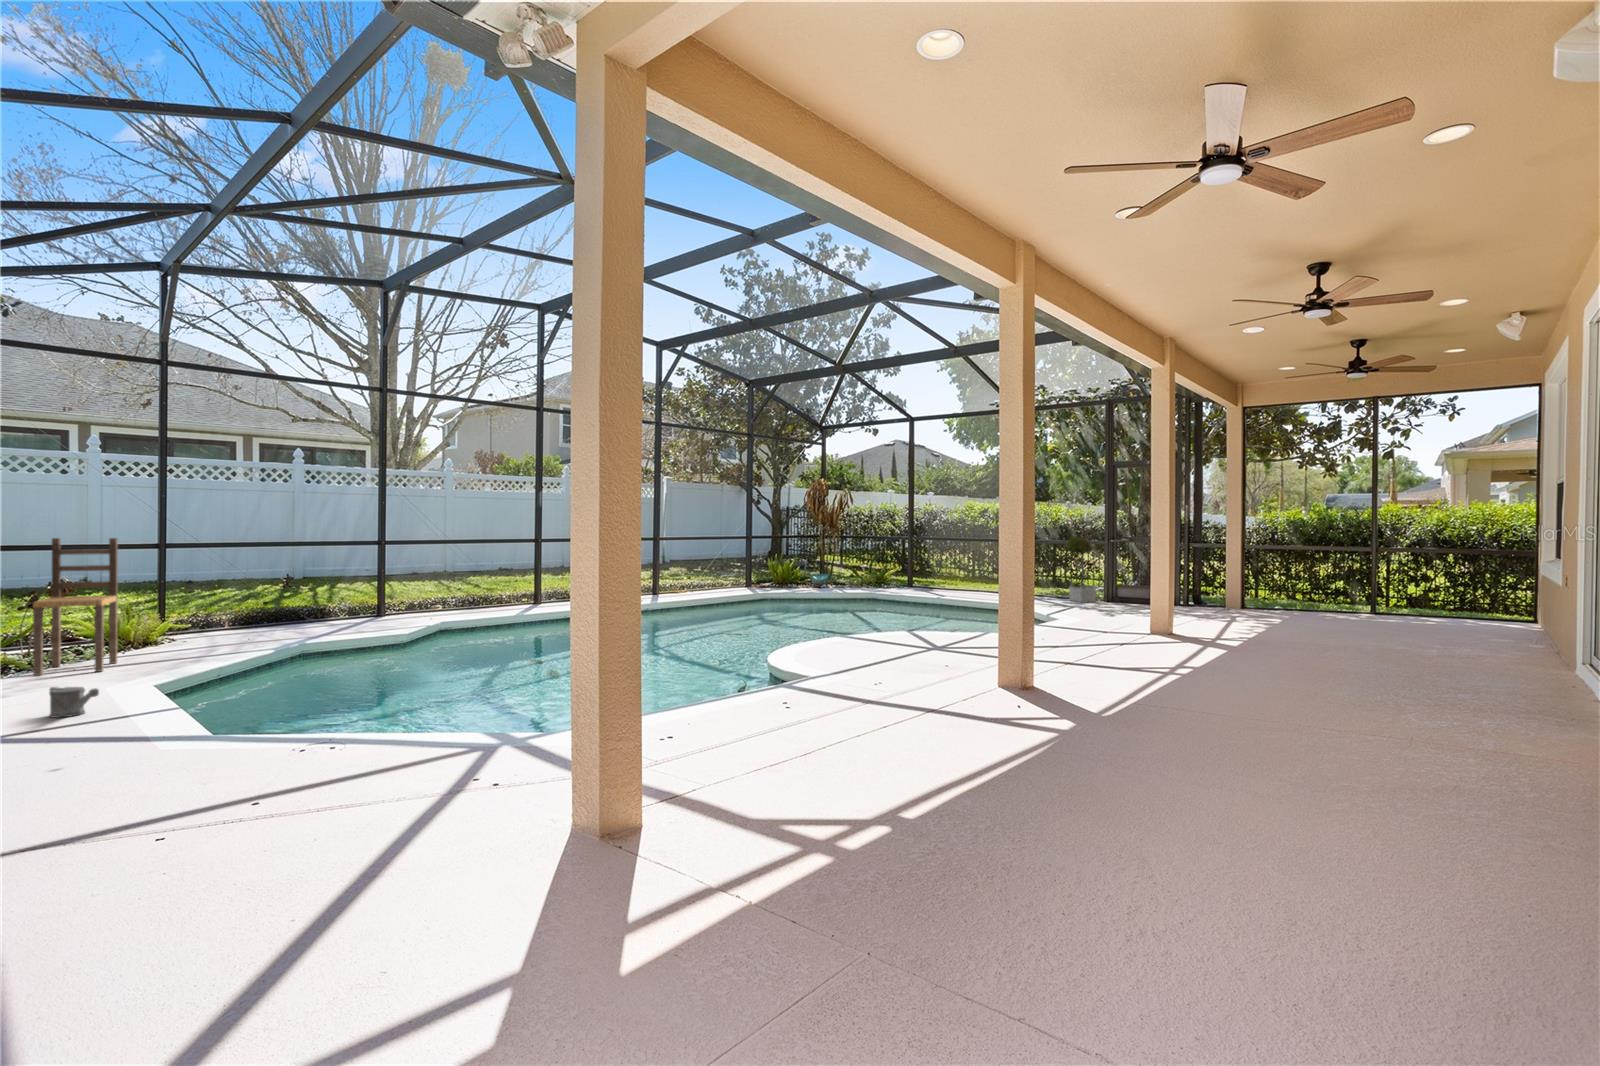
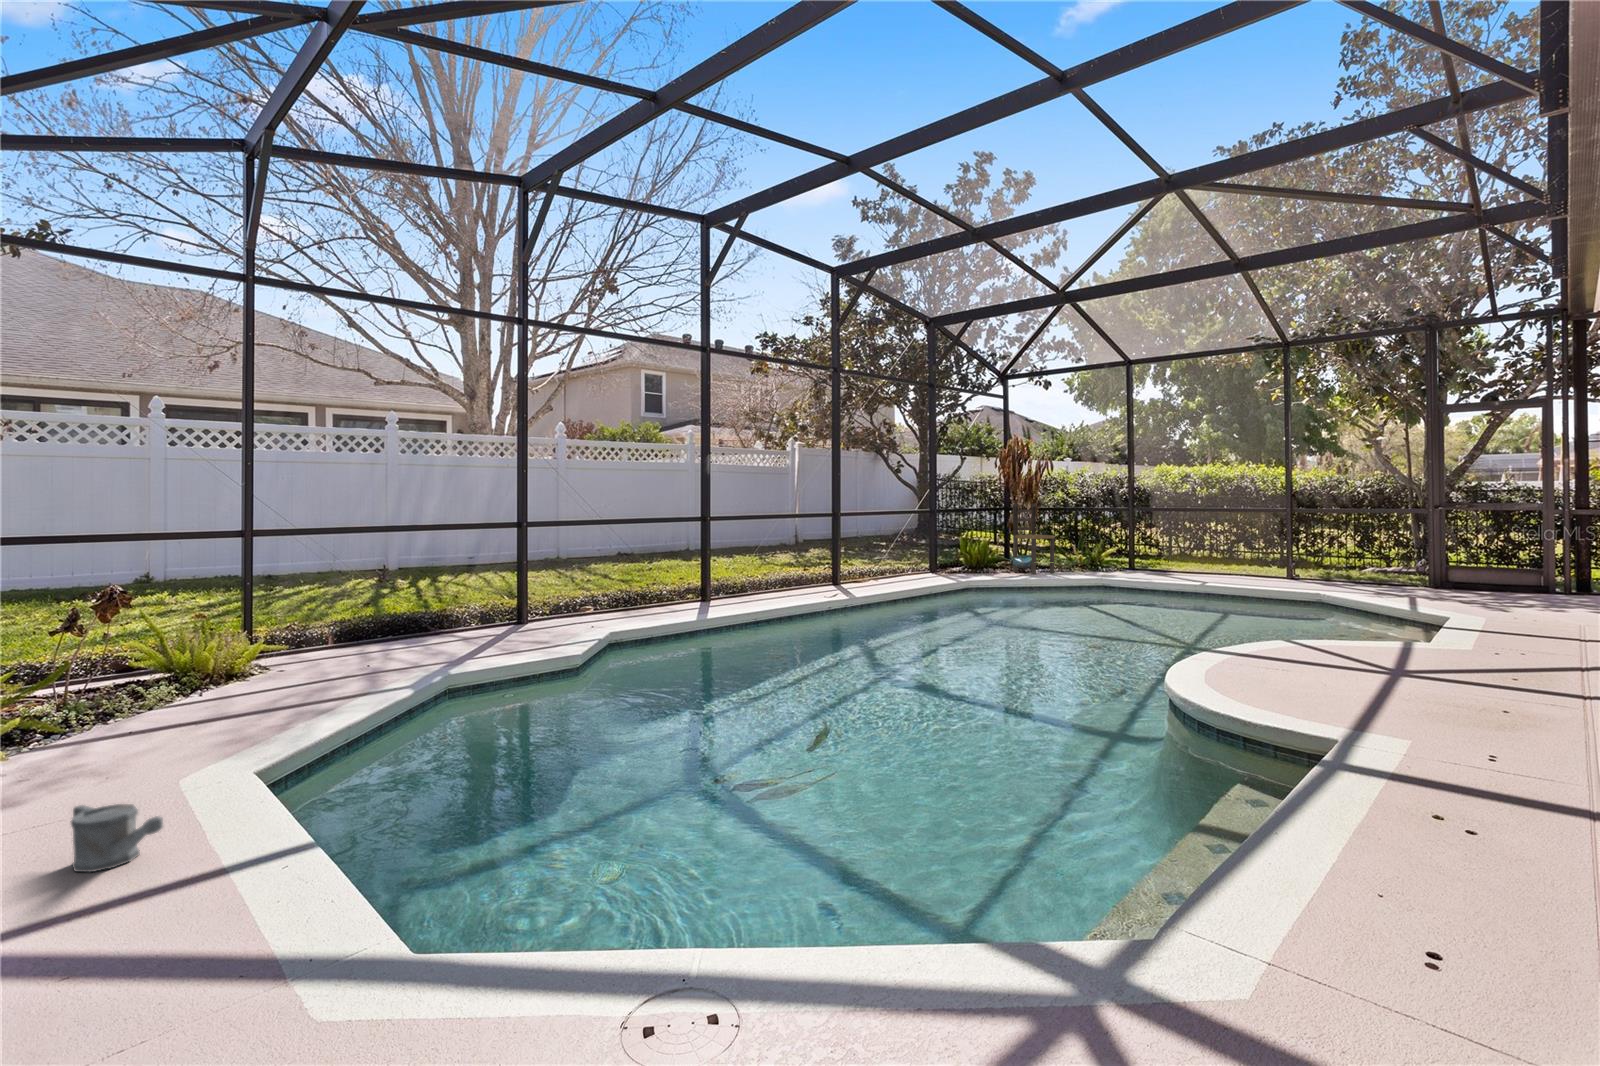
potted tree: present [1067,536,1096,602] -> none [1350,503,1394,589]
chair: present [33,538,118,676] -> present [1013,504,1054,574]

